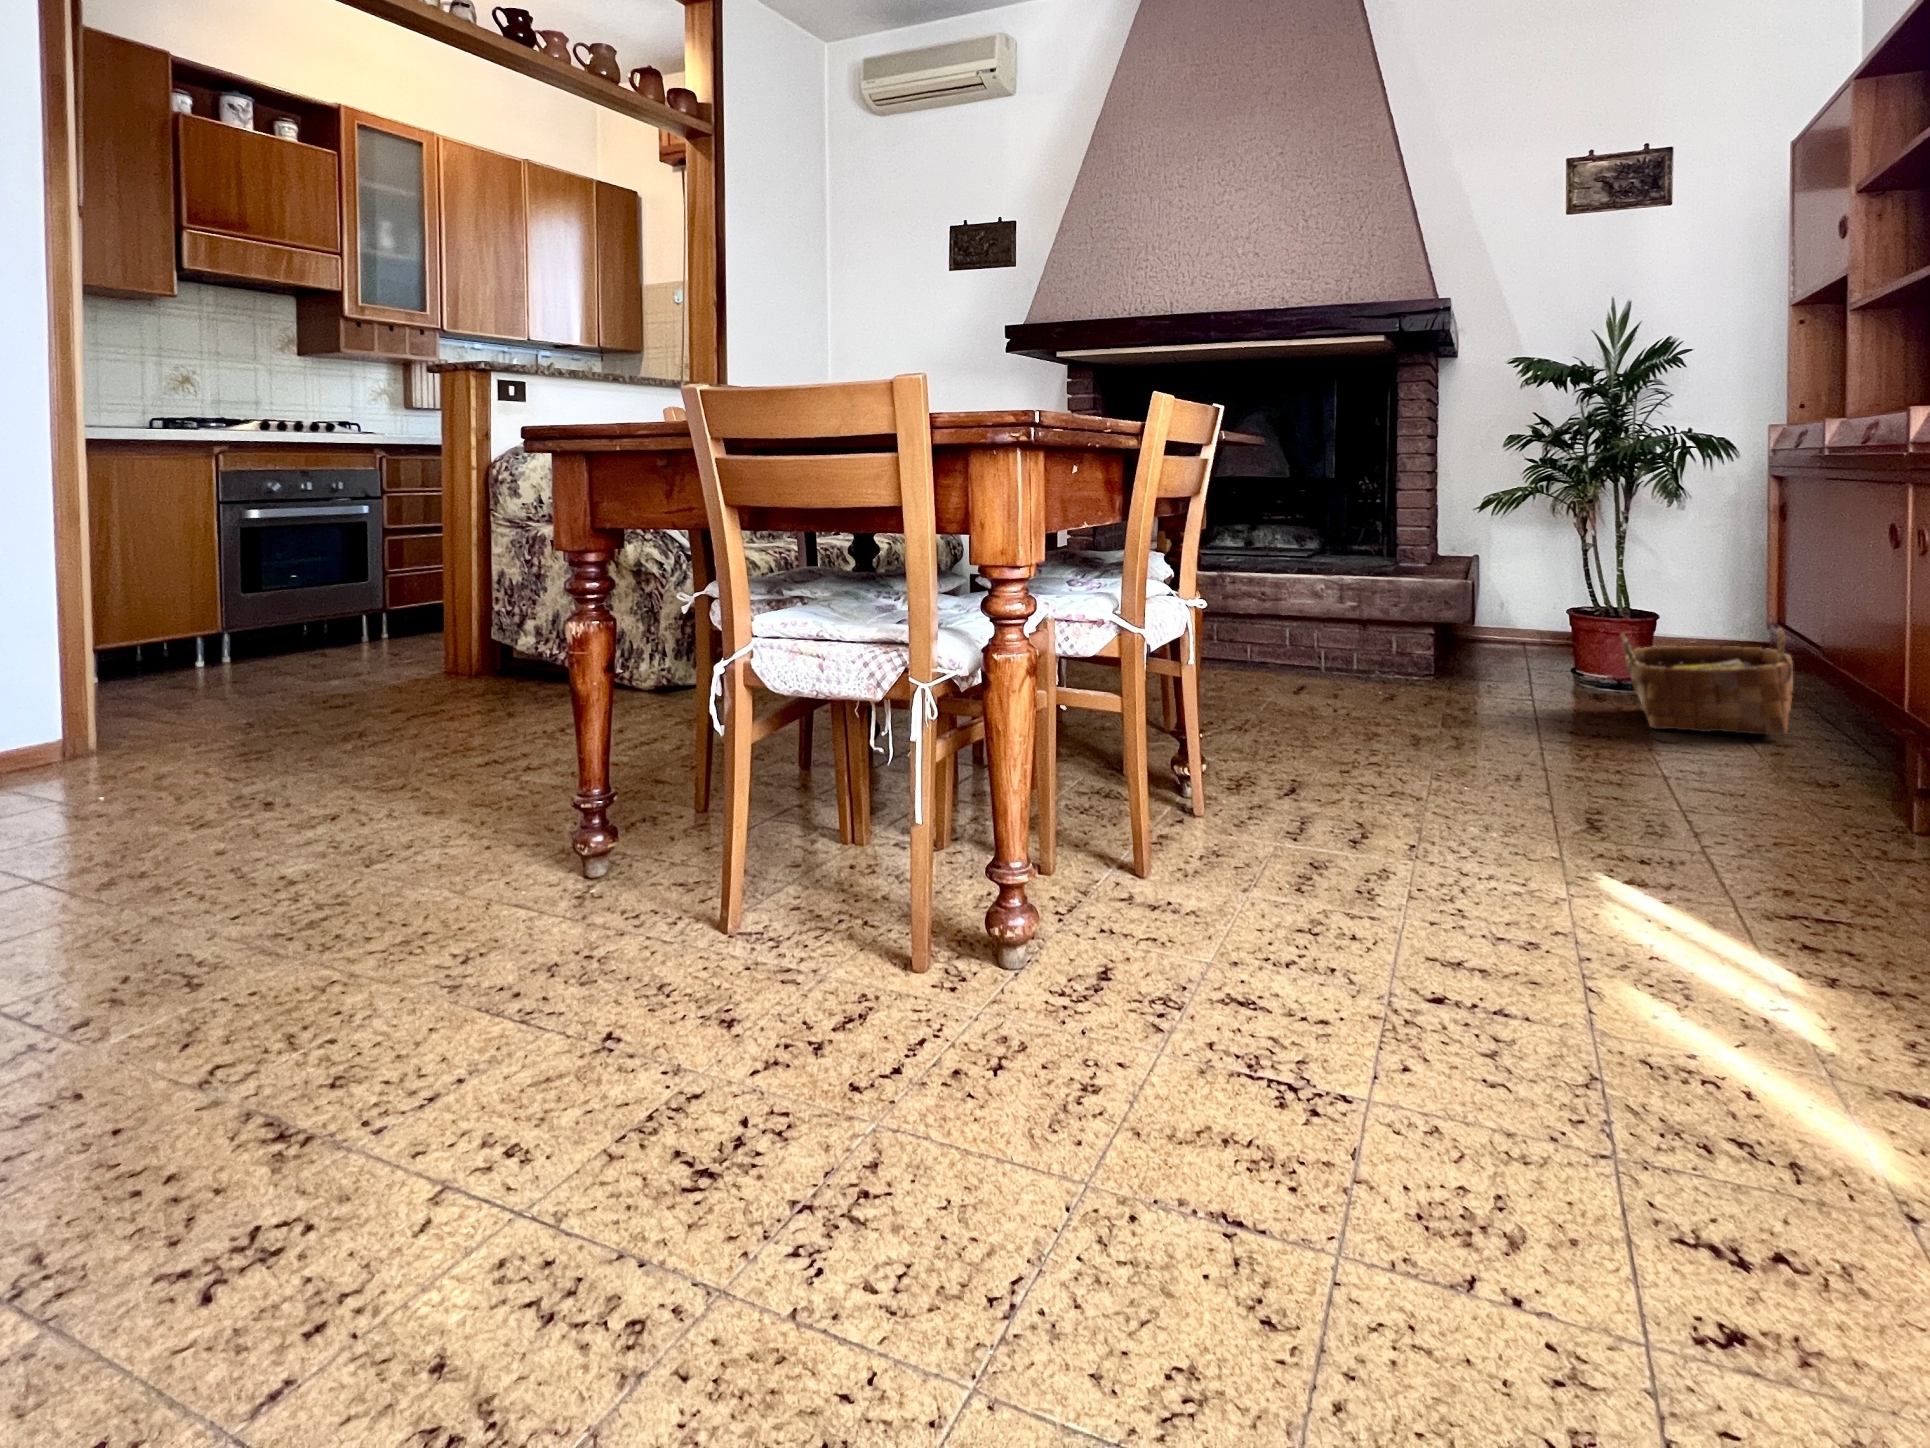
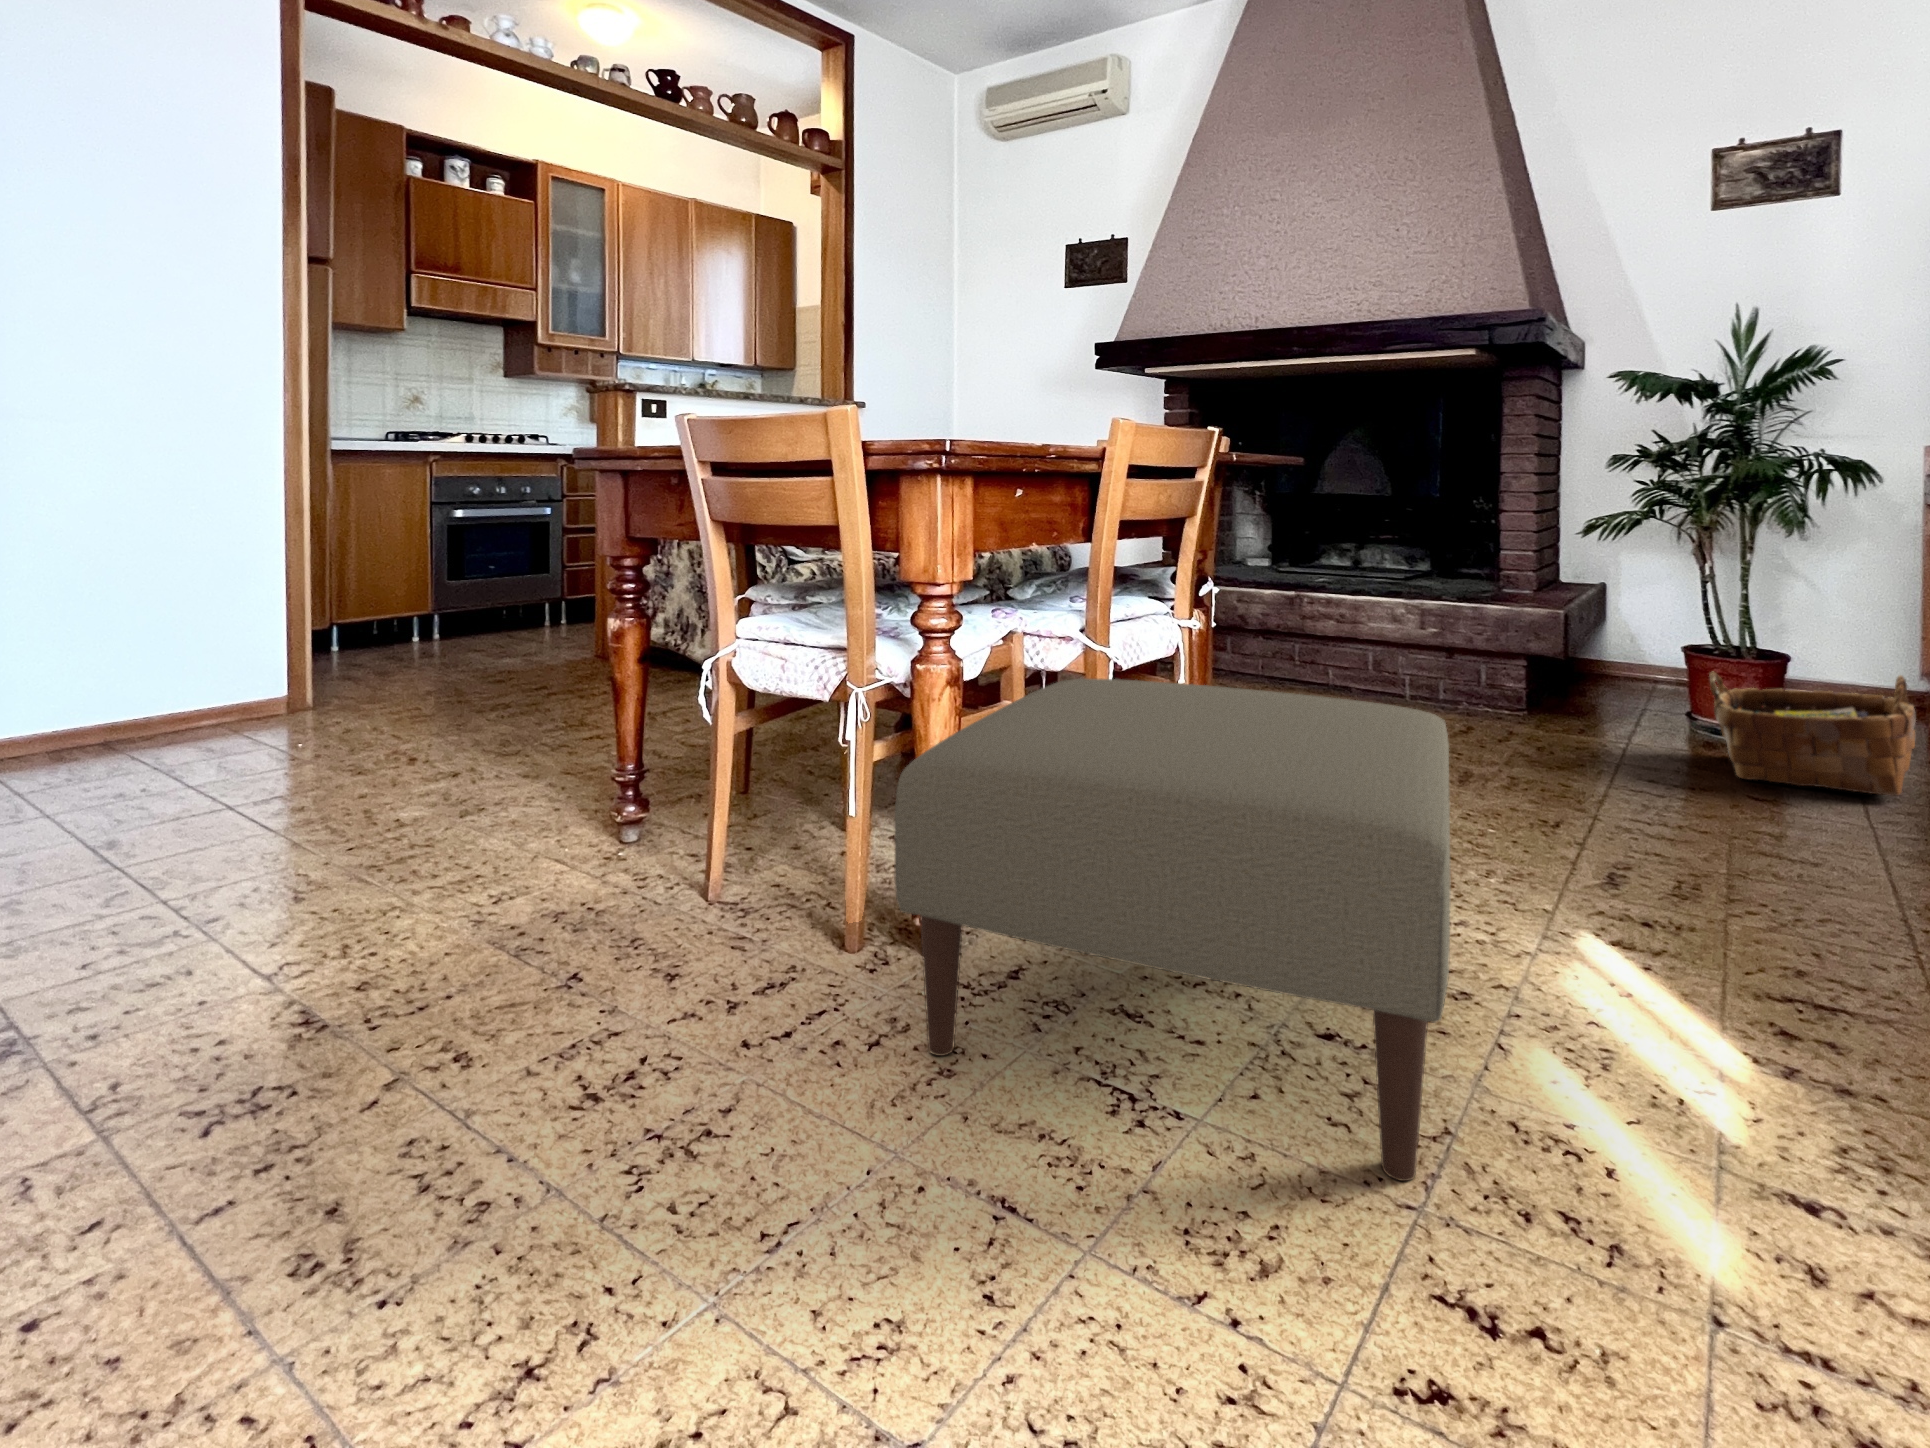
ottoman: none [1030,665,1637,1133] -> present [894,679,1450,1181]

